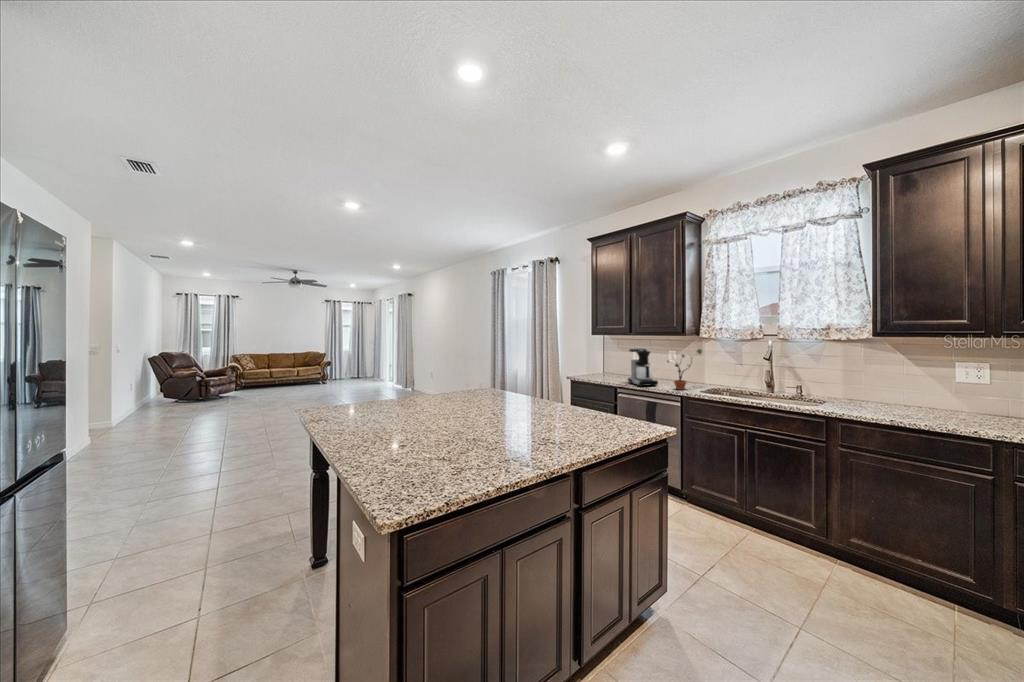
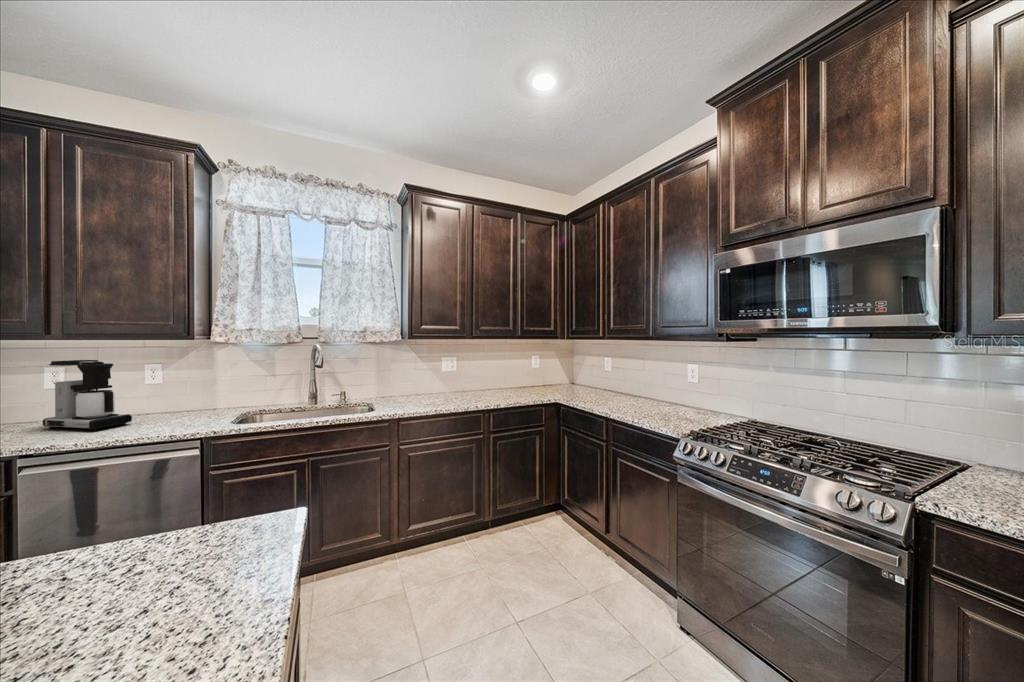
potted plant: present [667,349,702,390] -> none [161,357,218,423]

